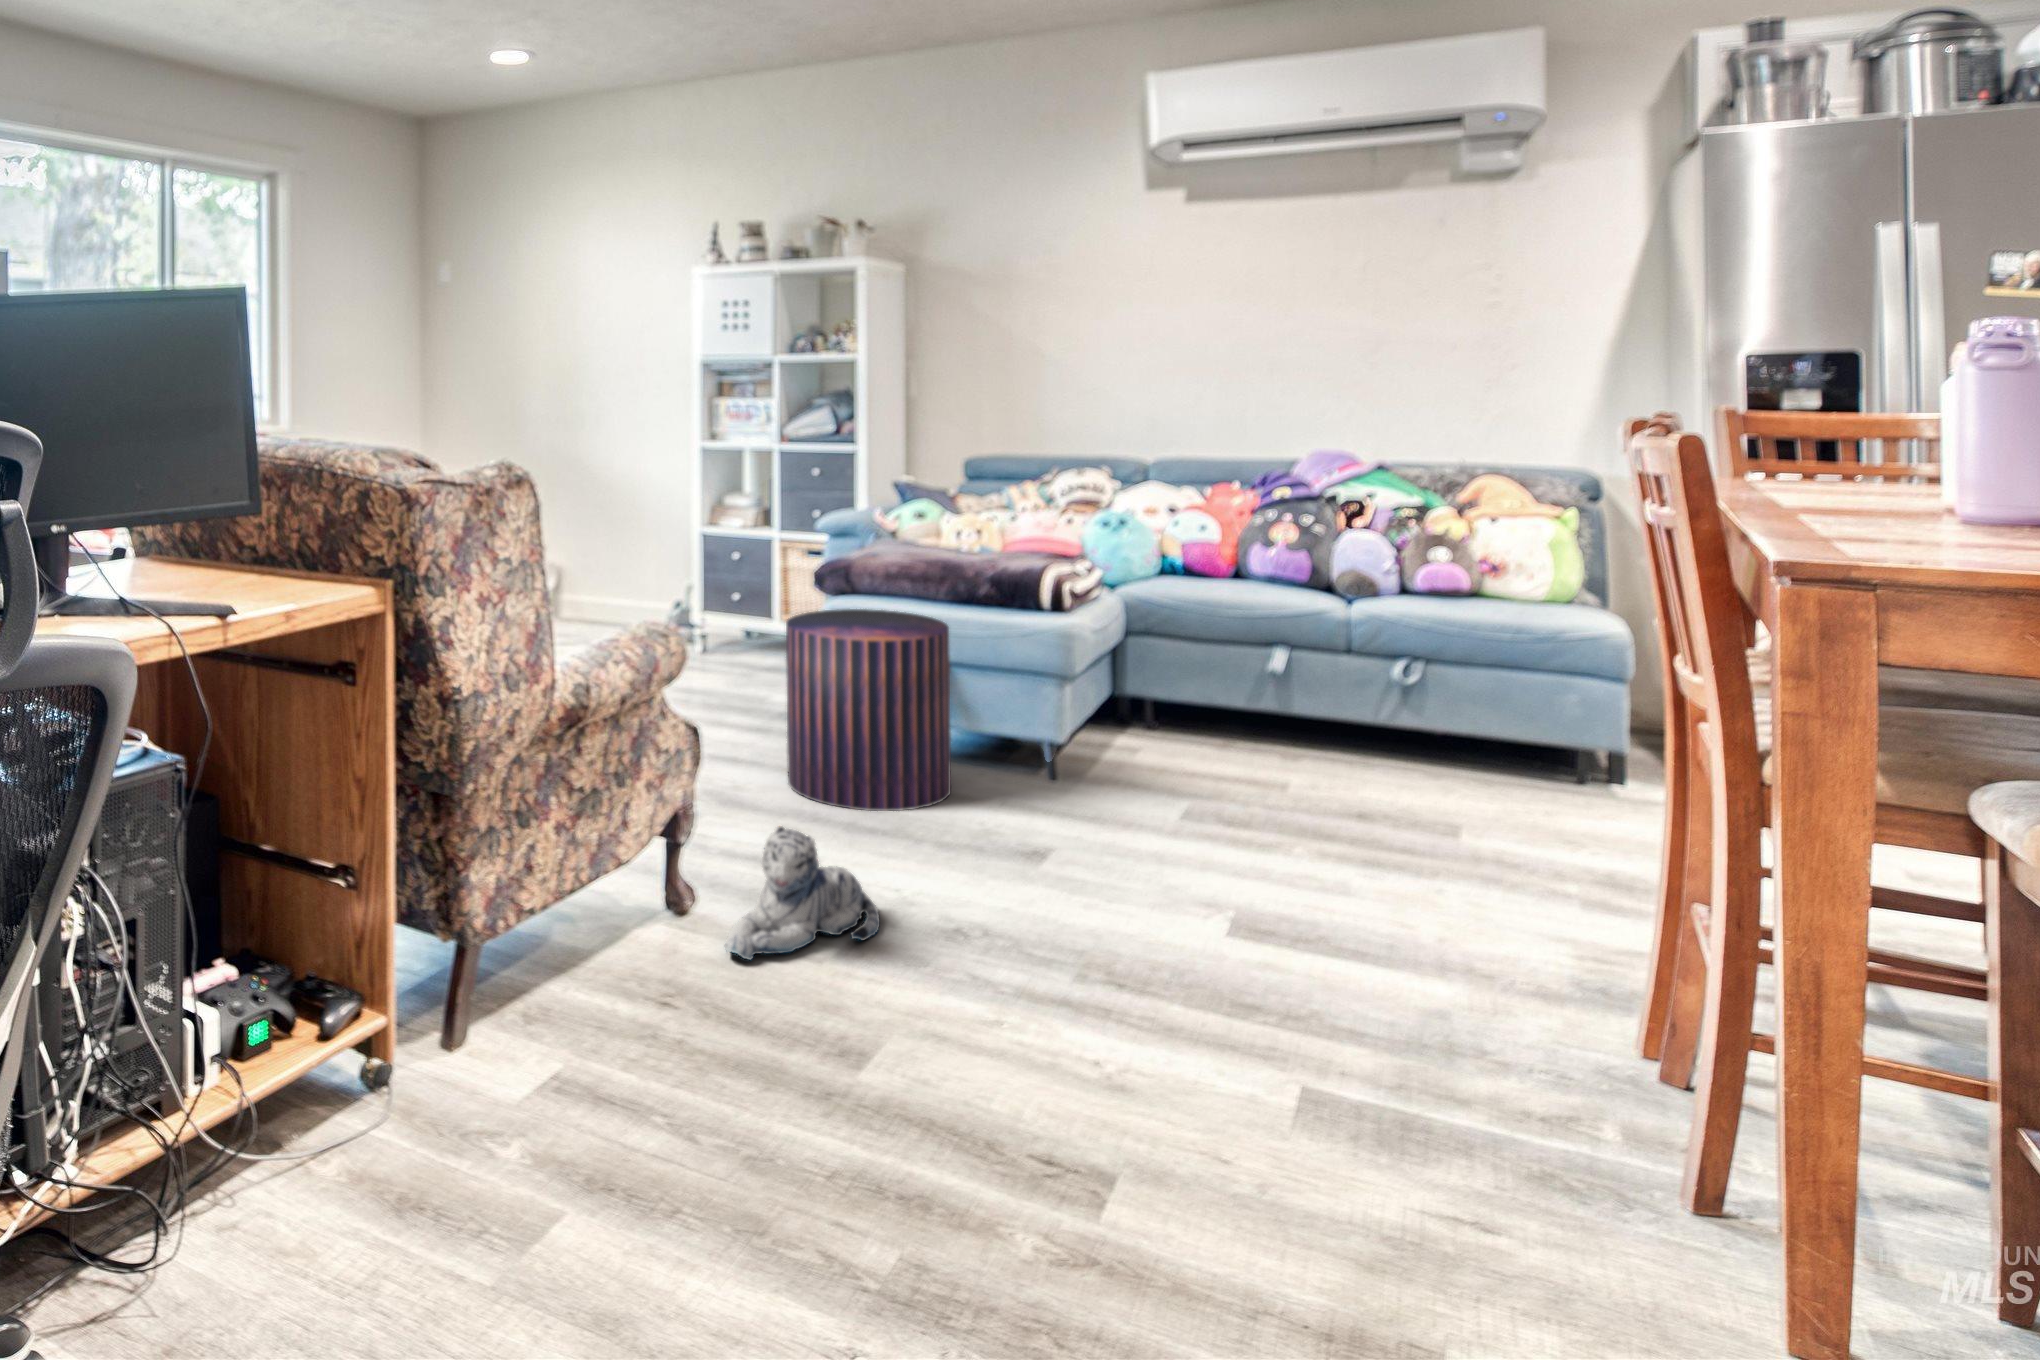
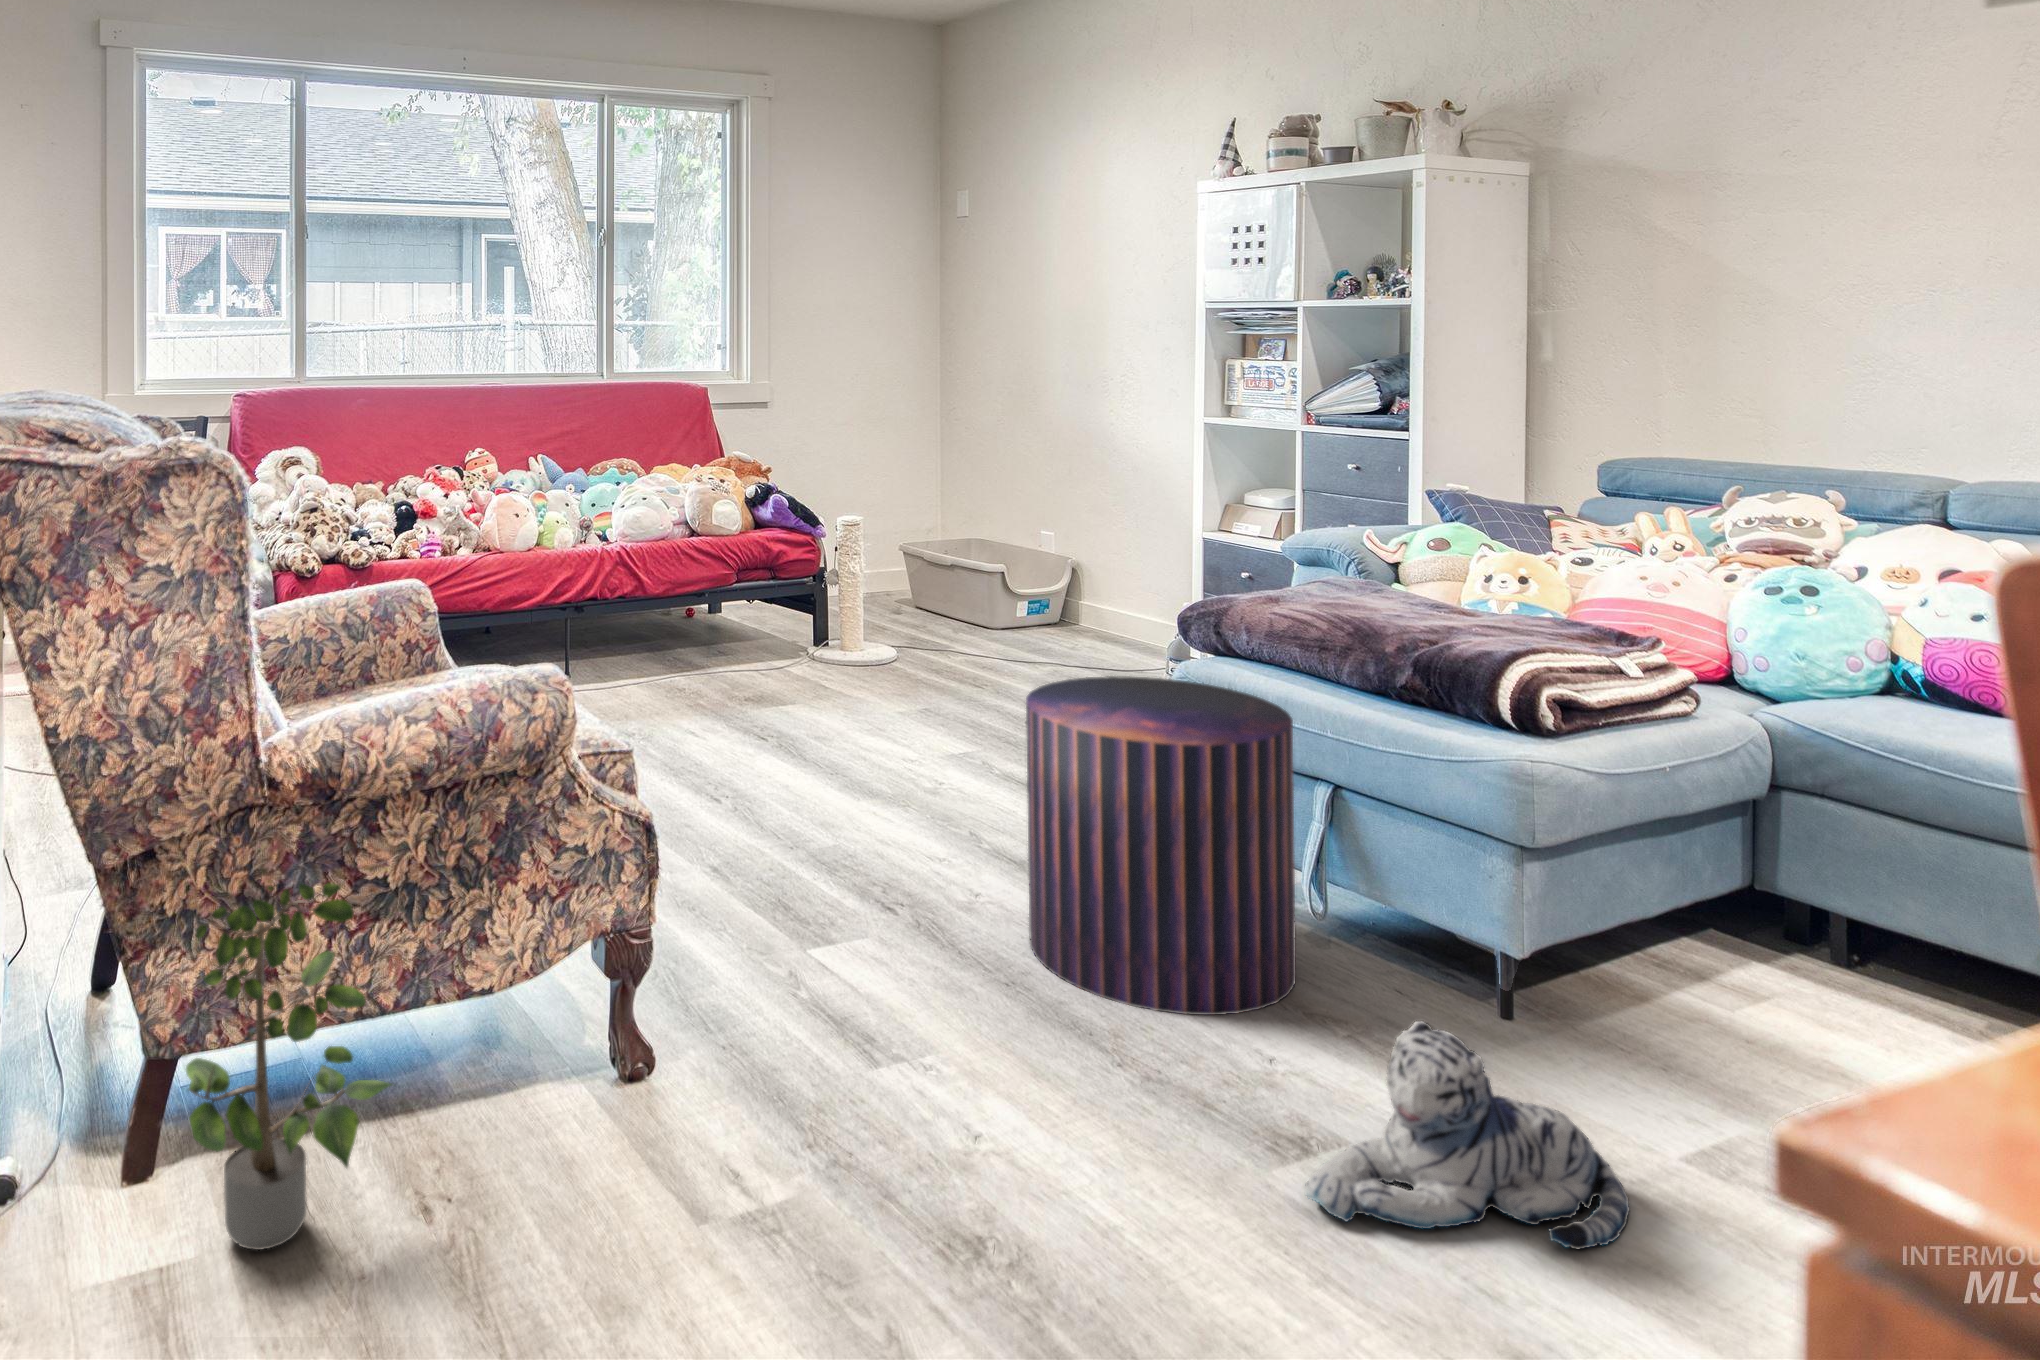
potted plant: none [536,768,663,1044] -> present [186,883,393,1250]
plush toy: present [725,826,880,961] -> present [1305,1021,1629,1249]

